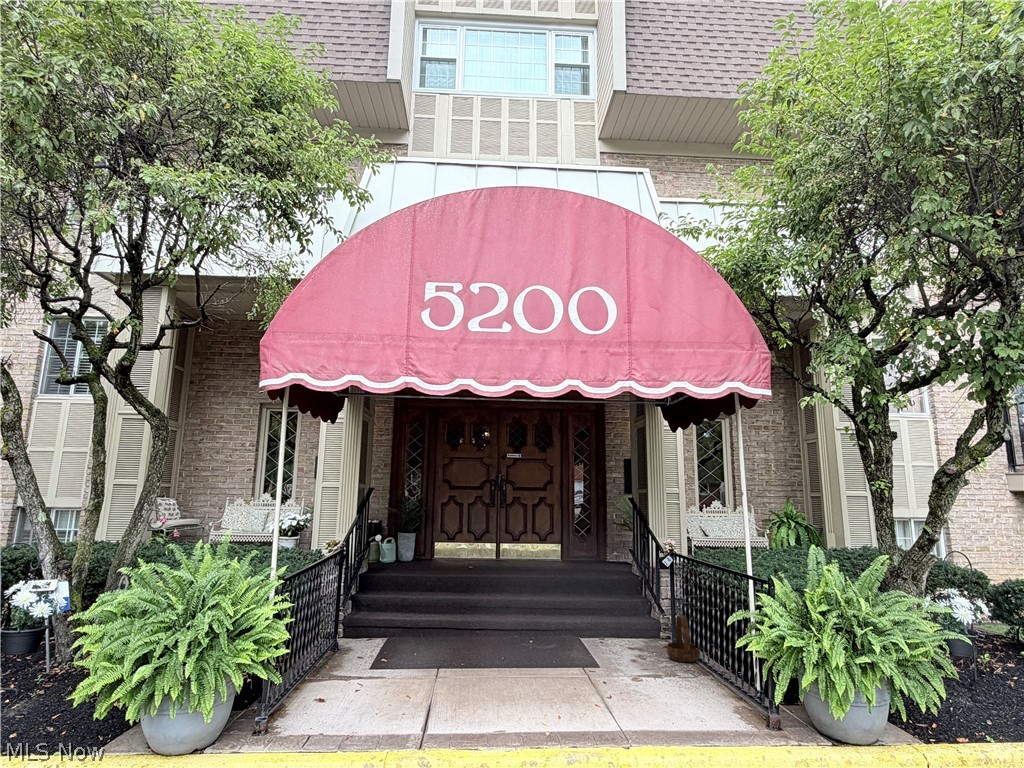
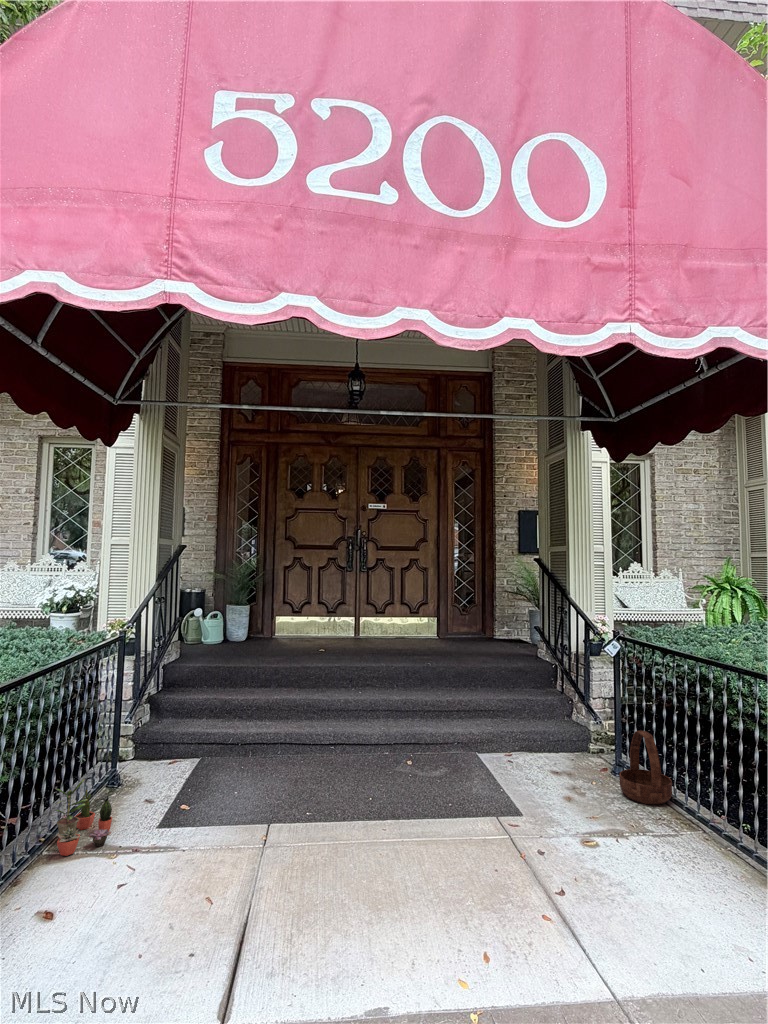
potted plant: none [314,635,348,677] -> present [56,779,112,856]

